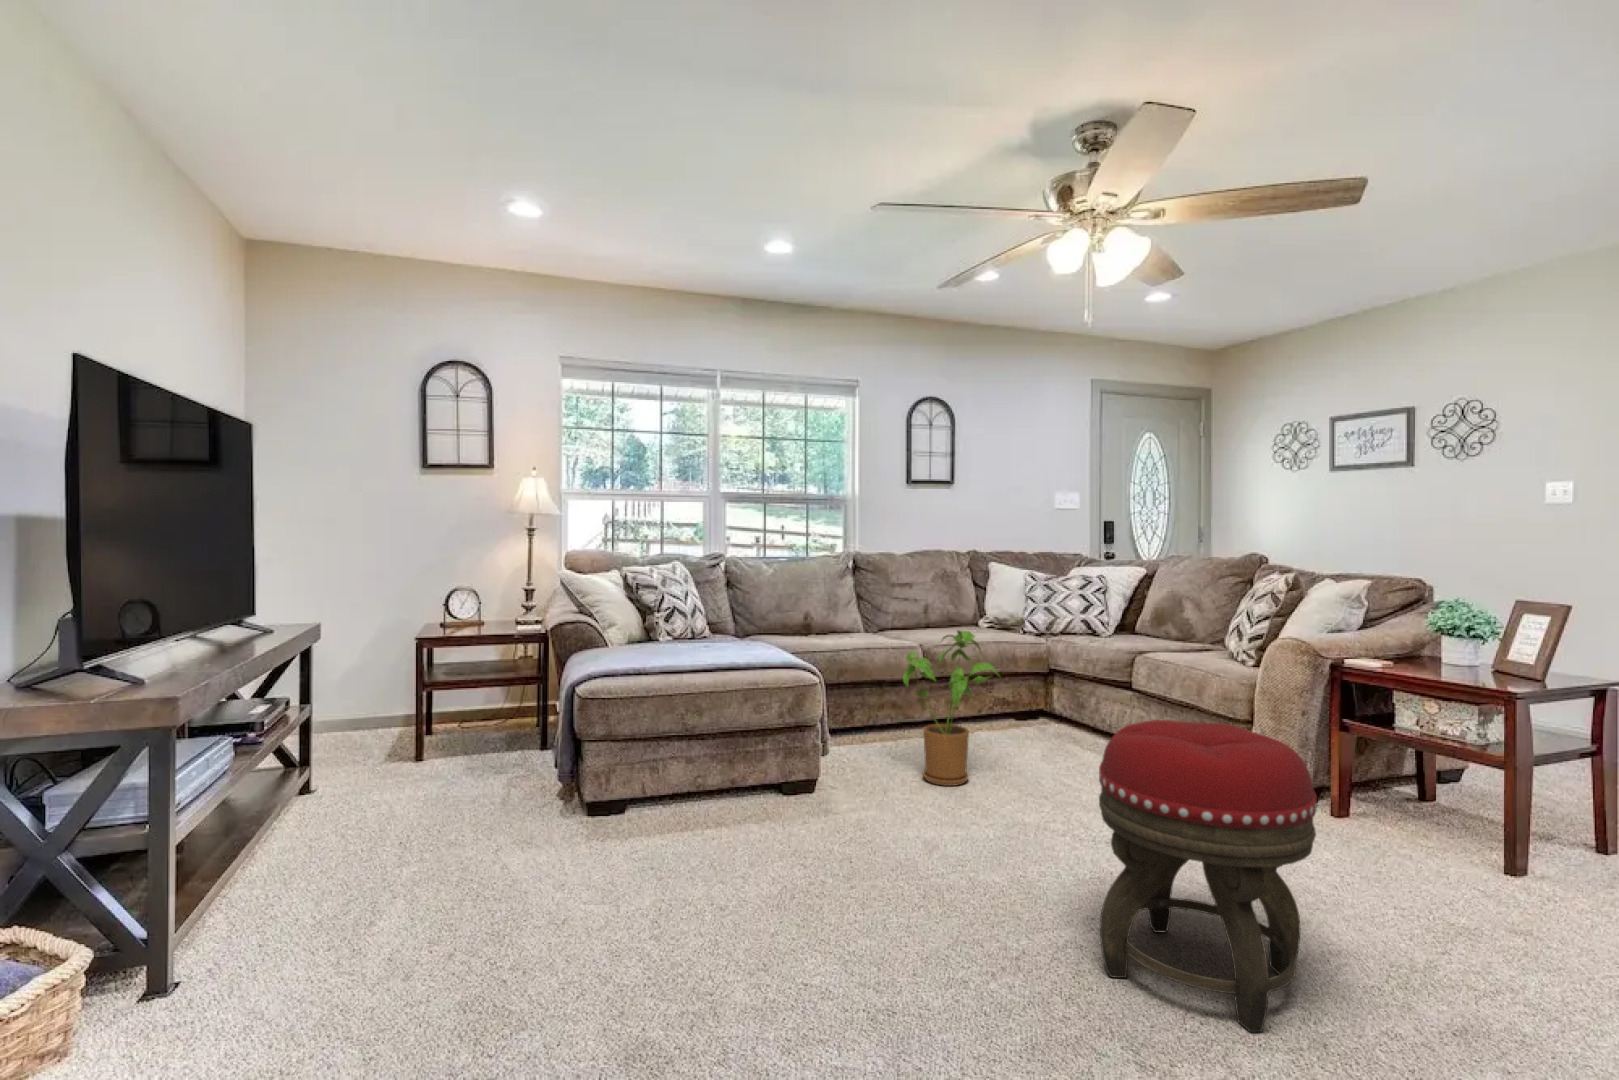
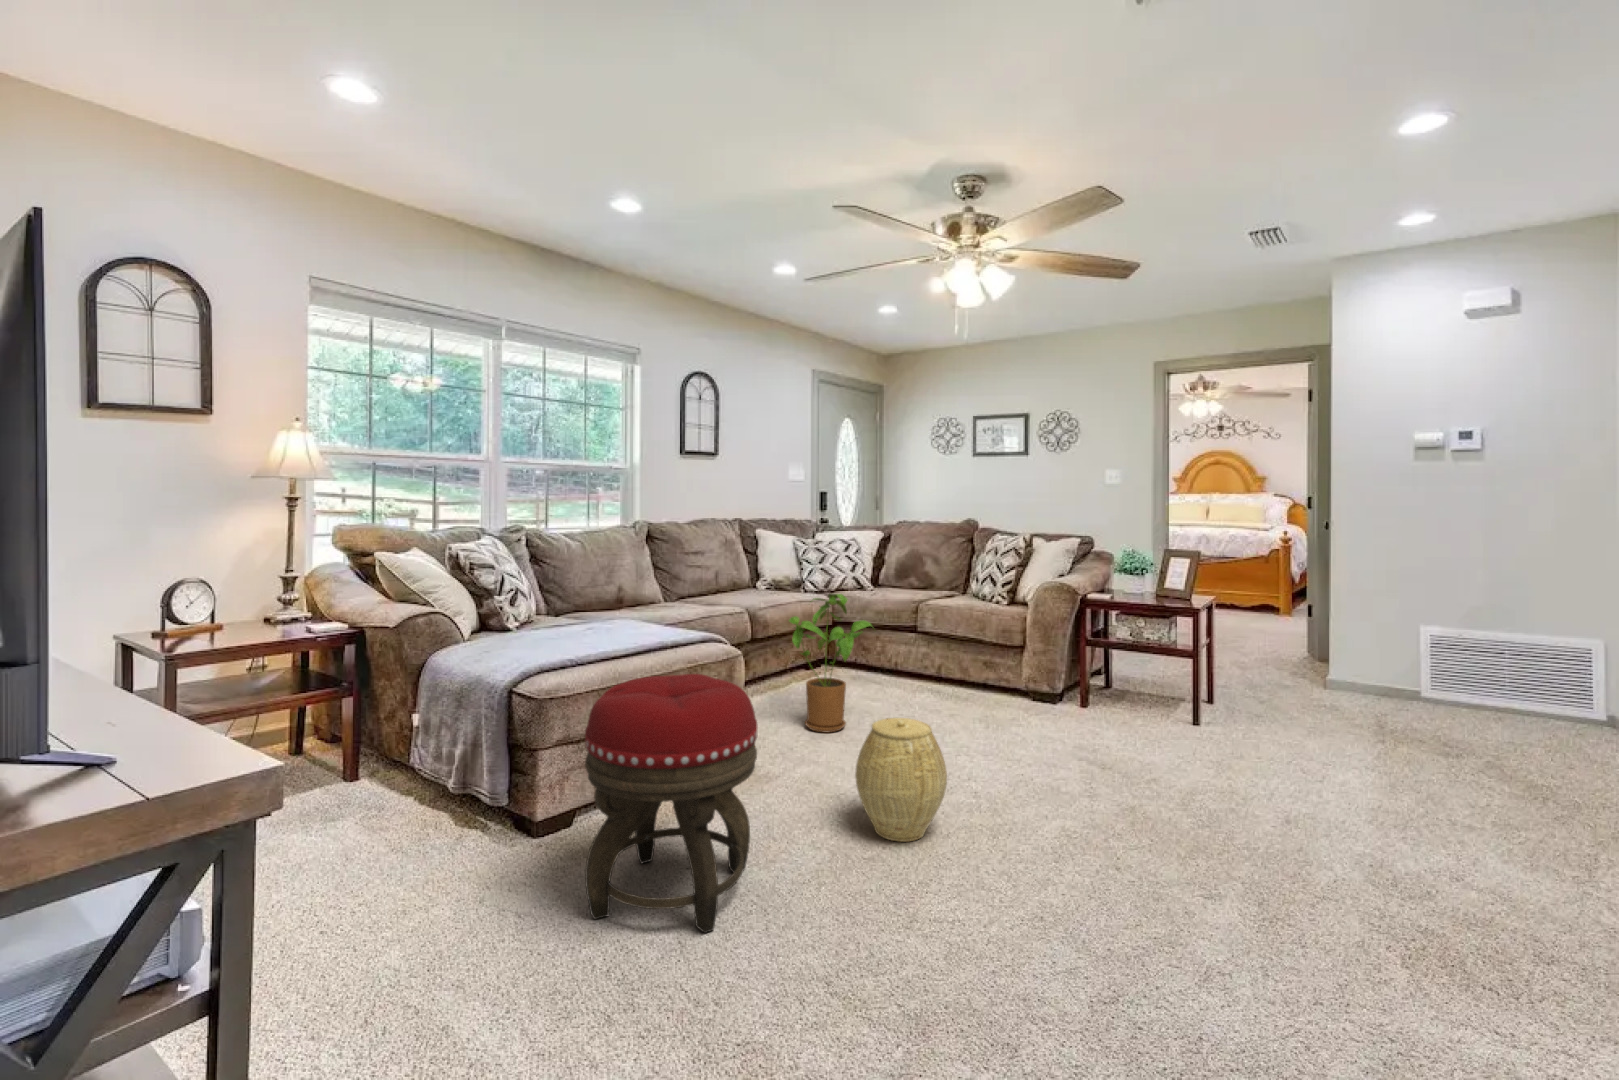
footstool: present [1099,720,1317,1032] -> present [585,674,758,933]
woven basket: none [828,761,930,900] -> present [855,718,947,842]

